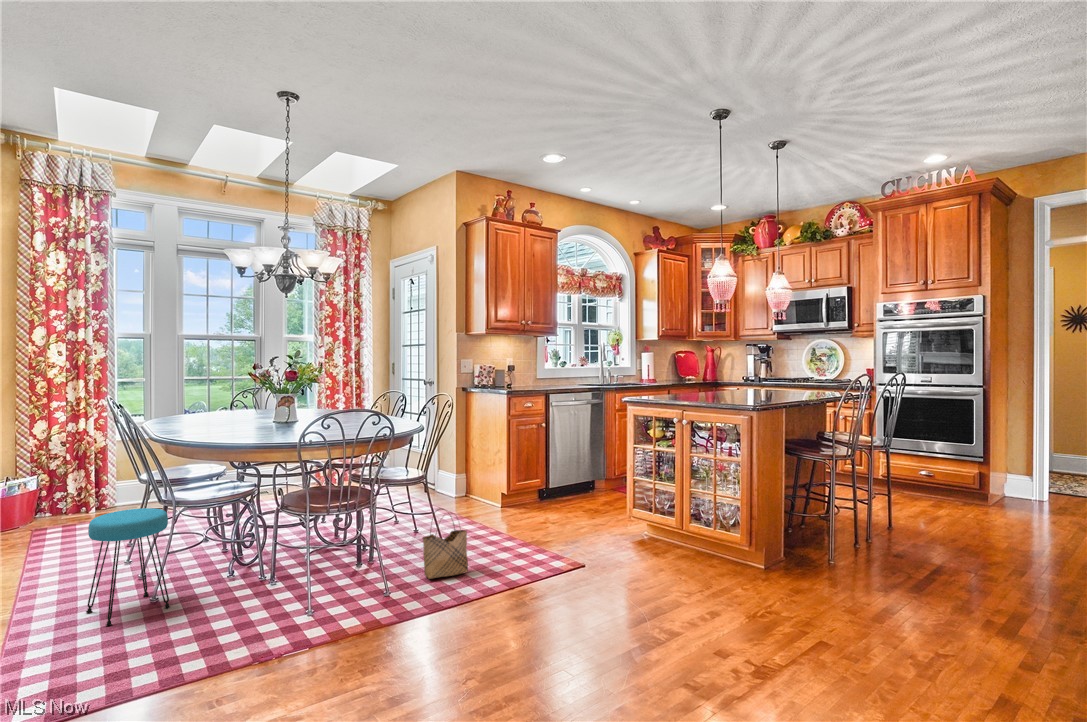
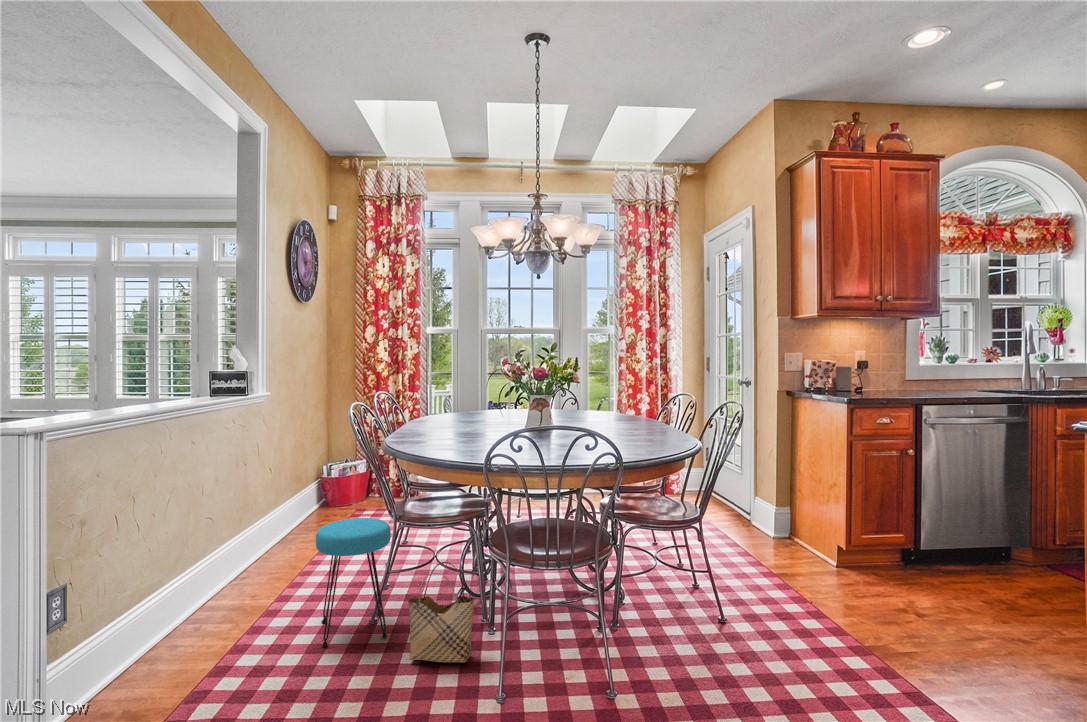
woven basket: present [422,509,468,579] -> present [407,562,475,663]

